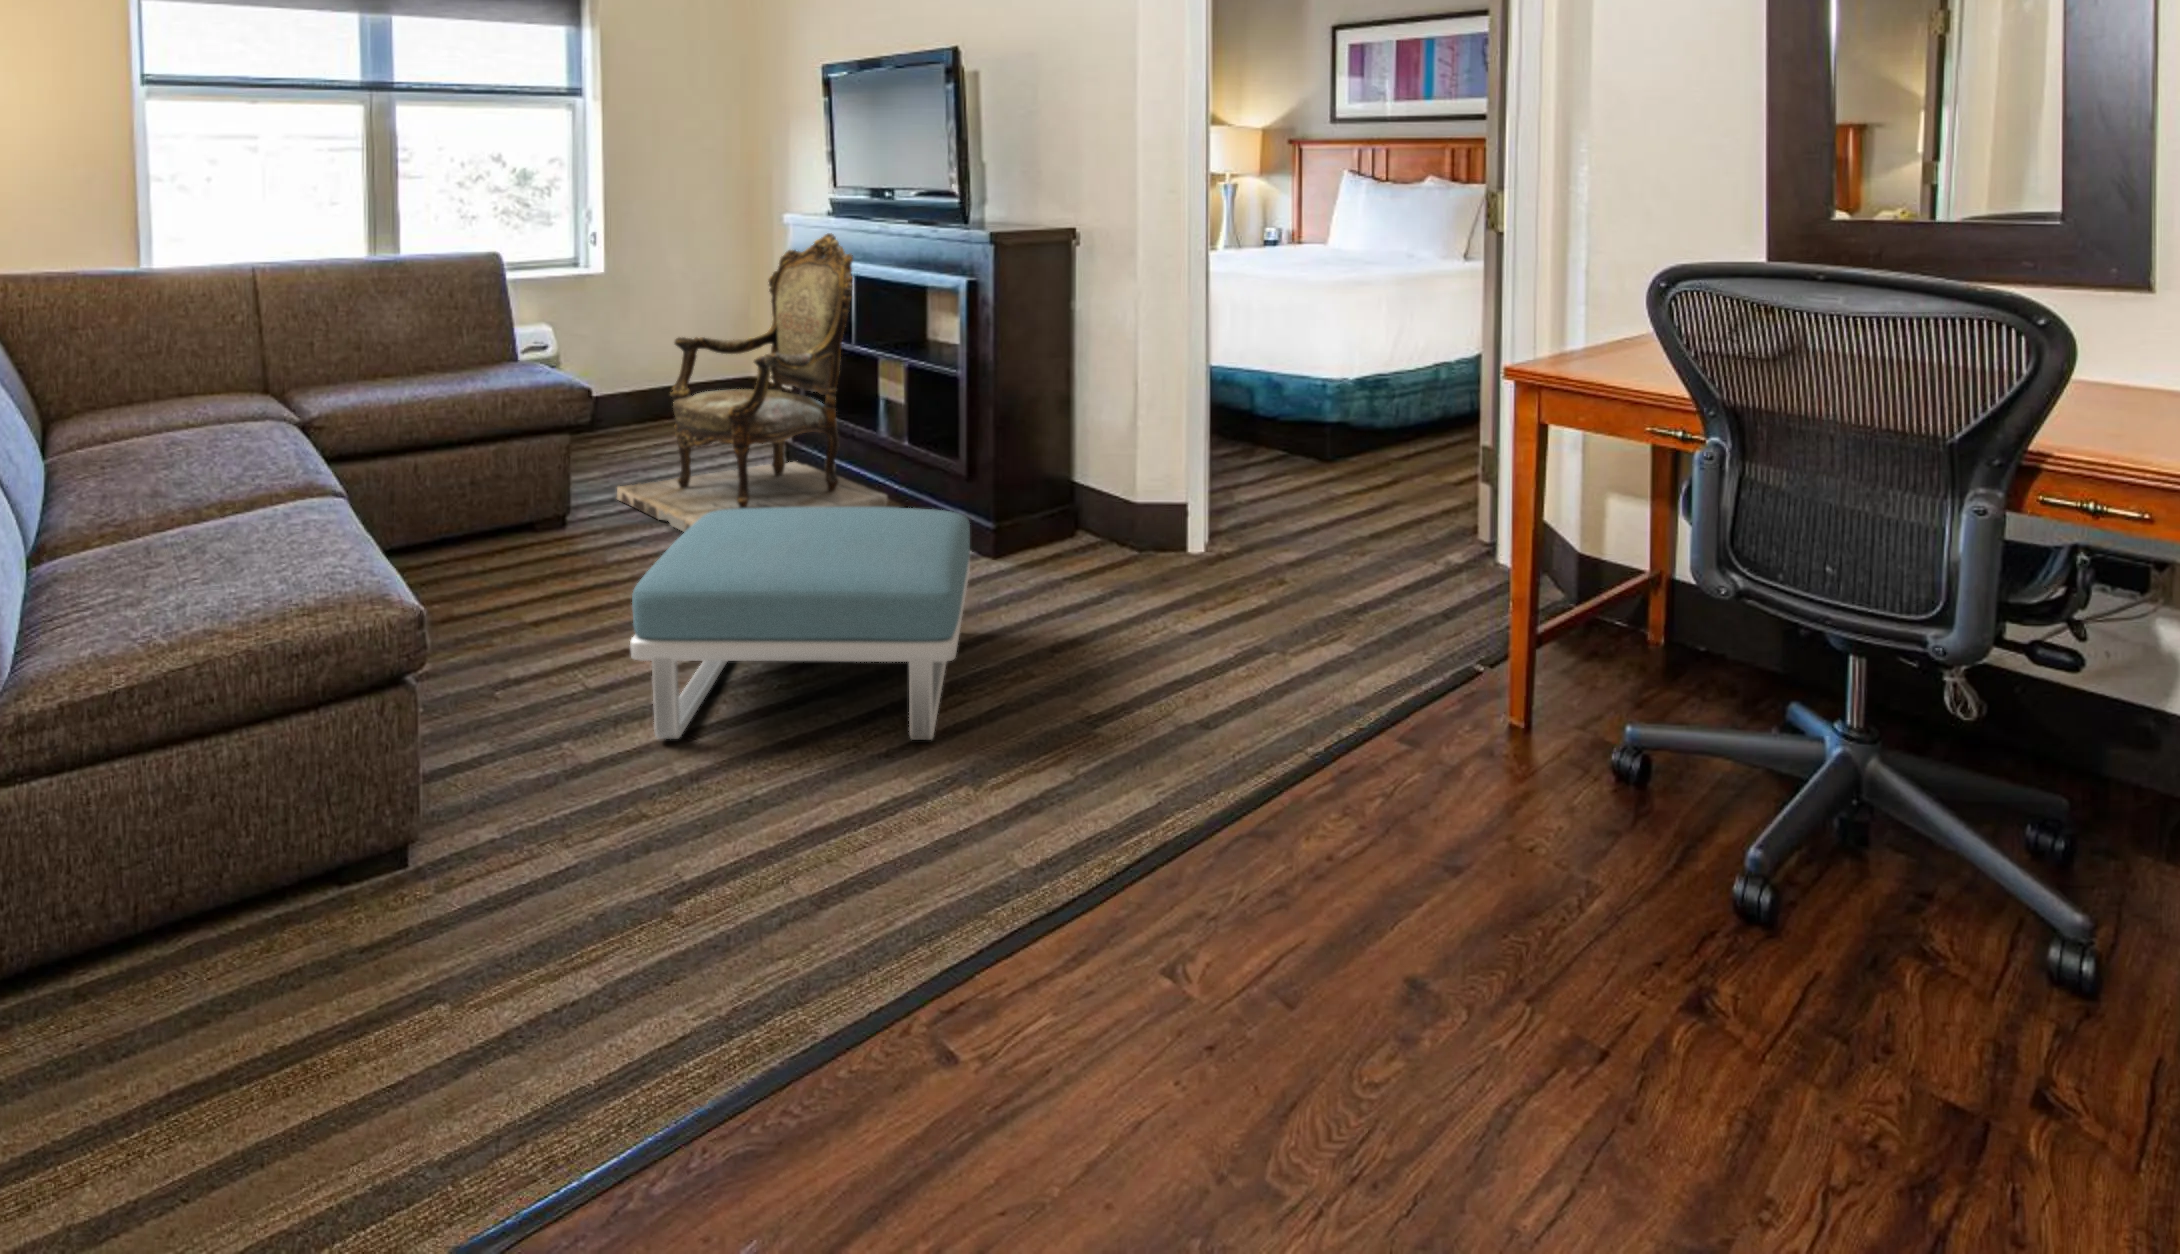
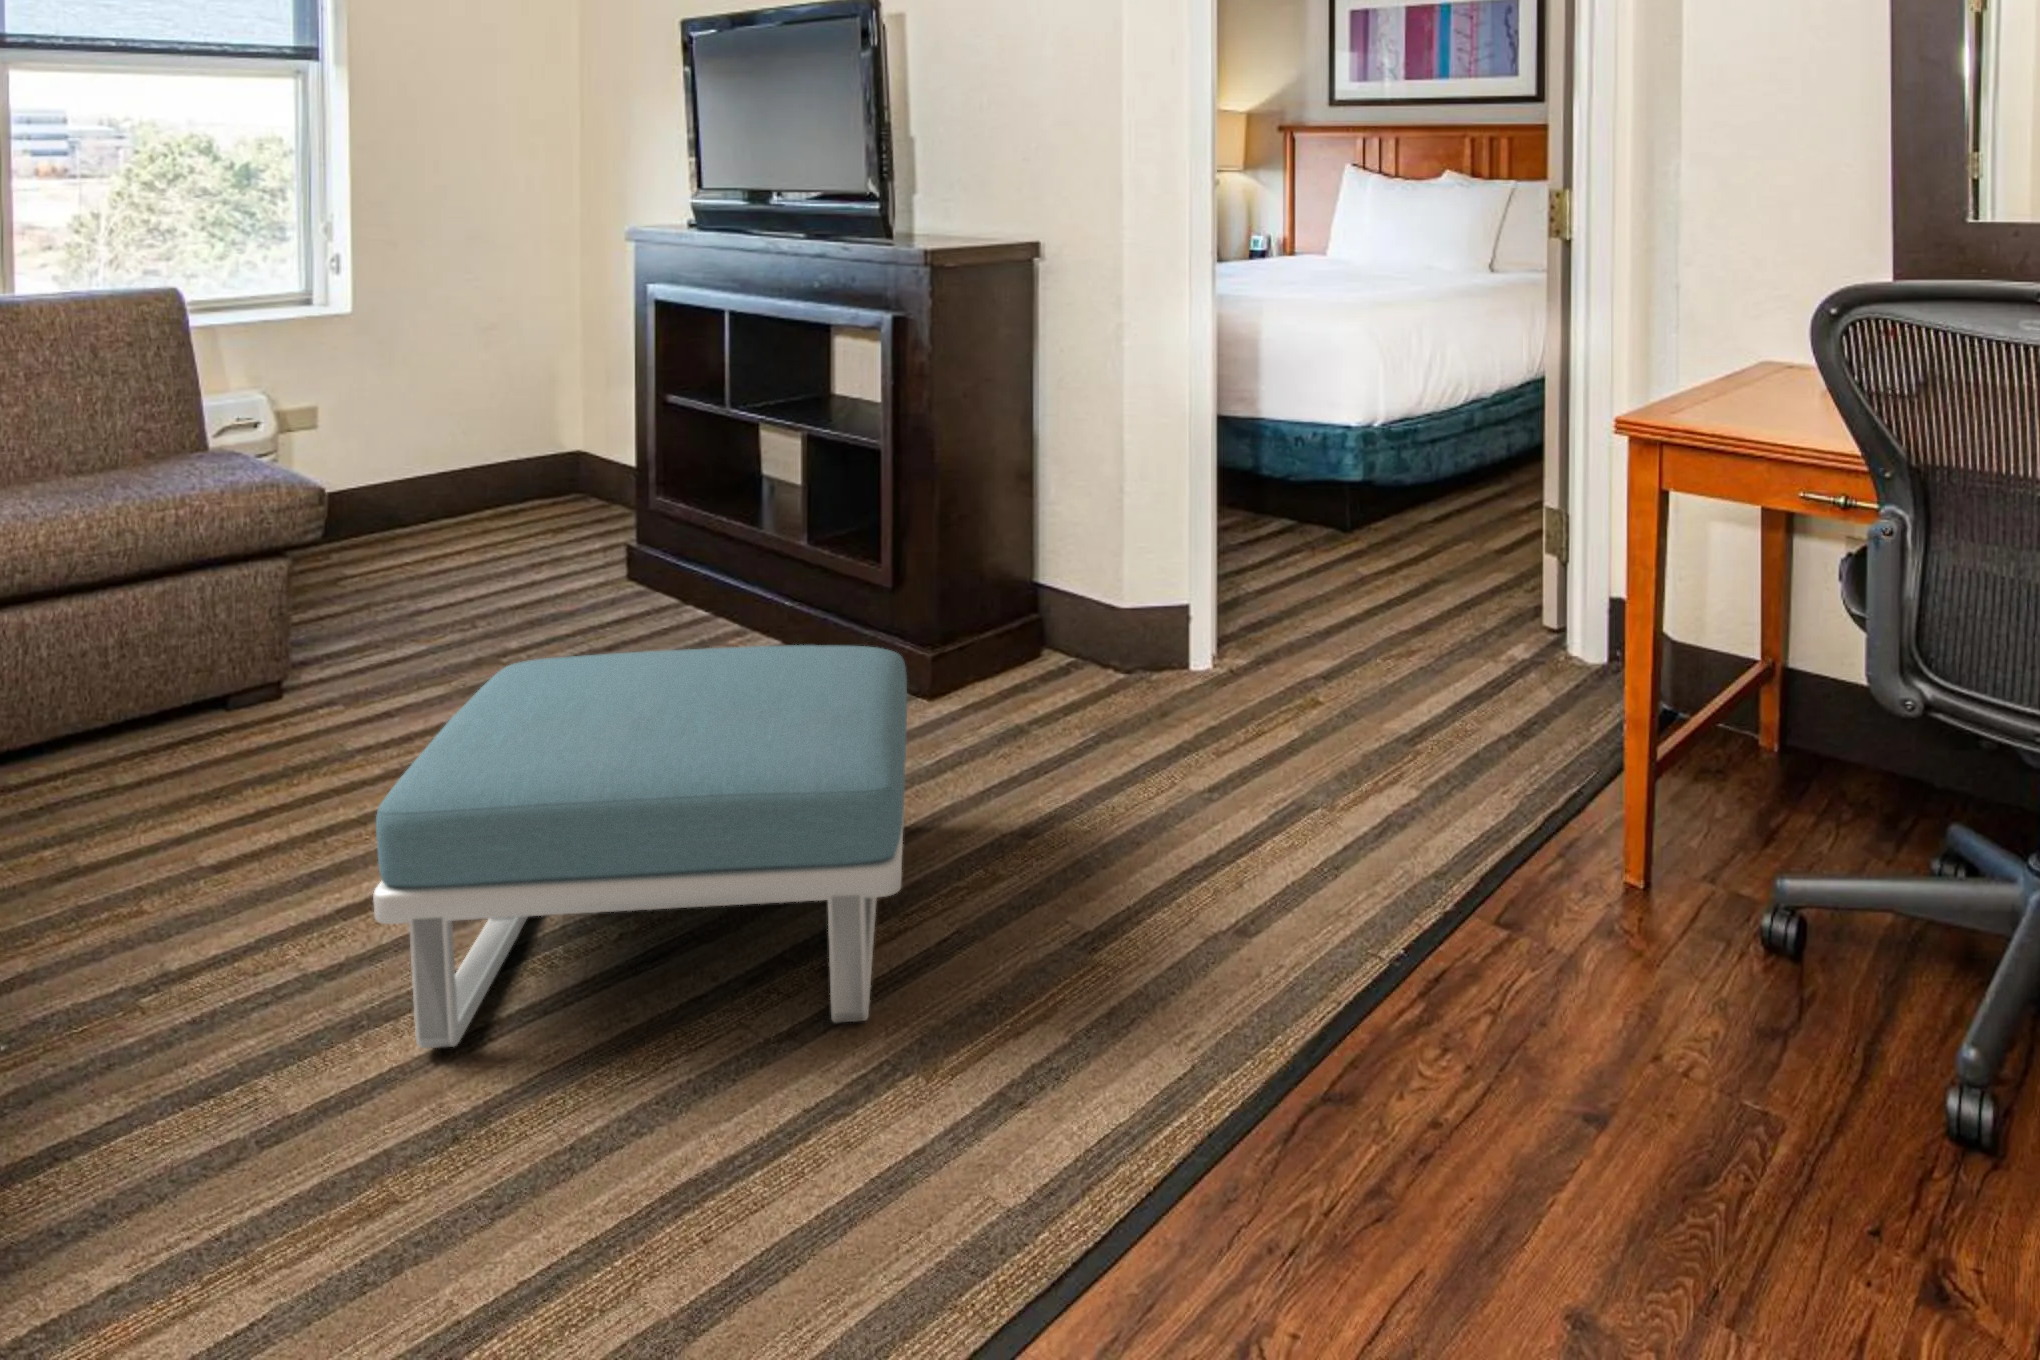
armchair: present [617,233,903,532] -> none [379,251,818,698]

